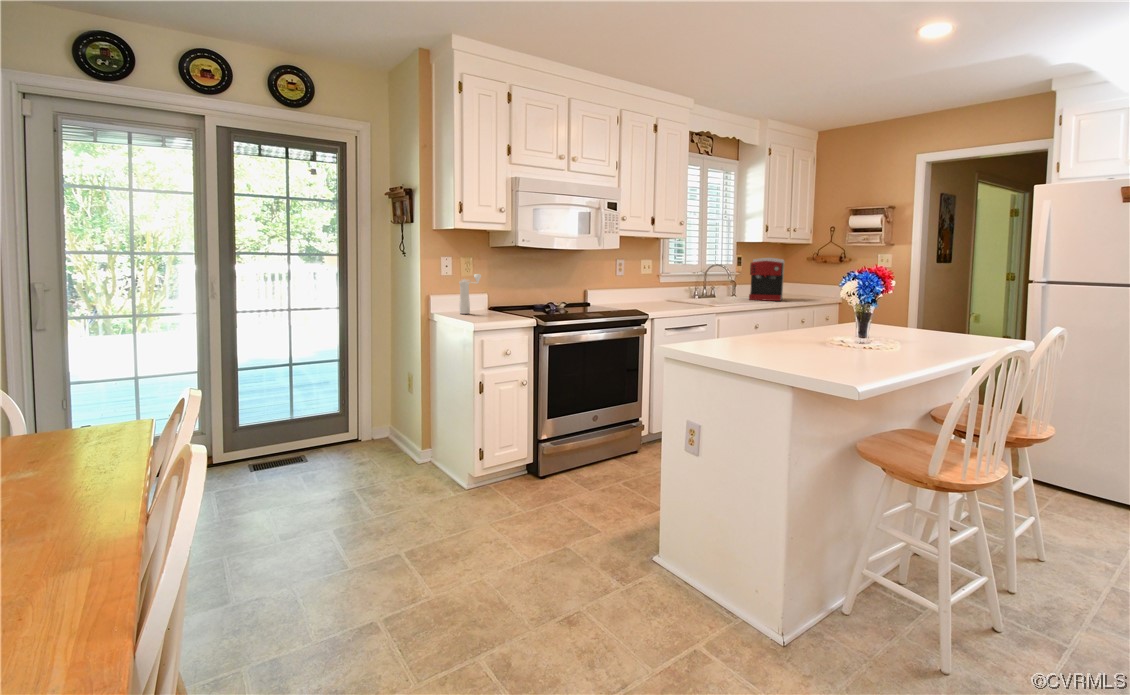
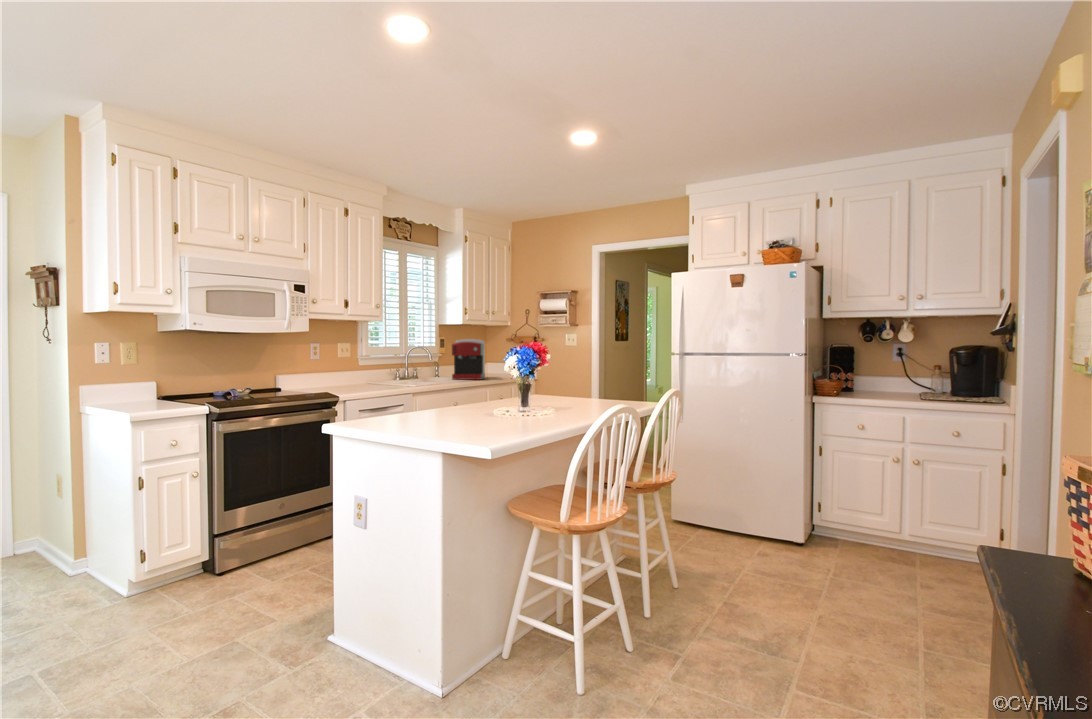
pepper mill: present [459,274,481,314] -> none [117,361,146,404]

